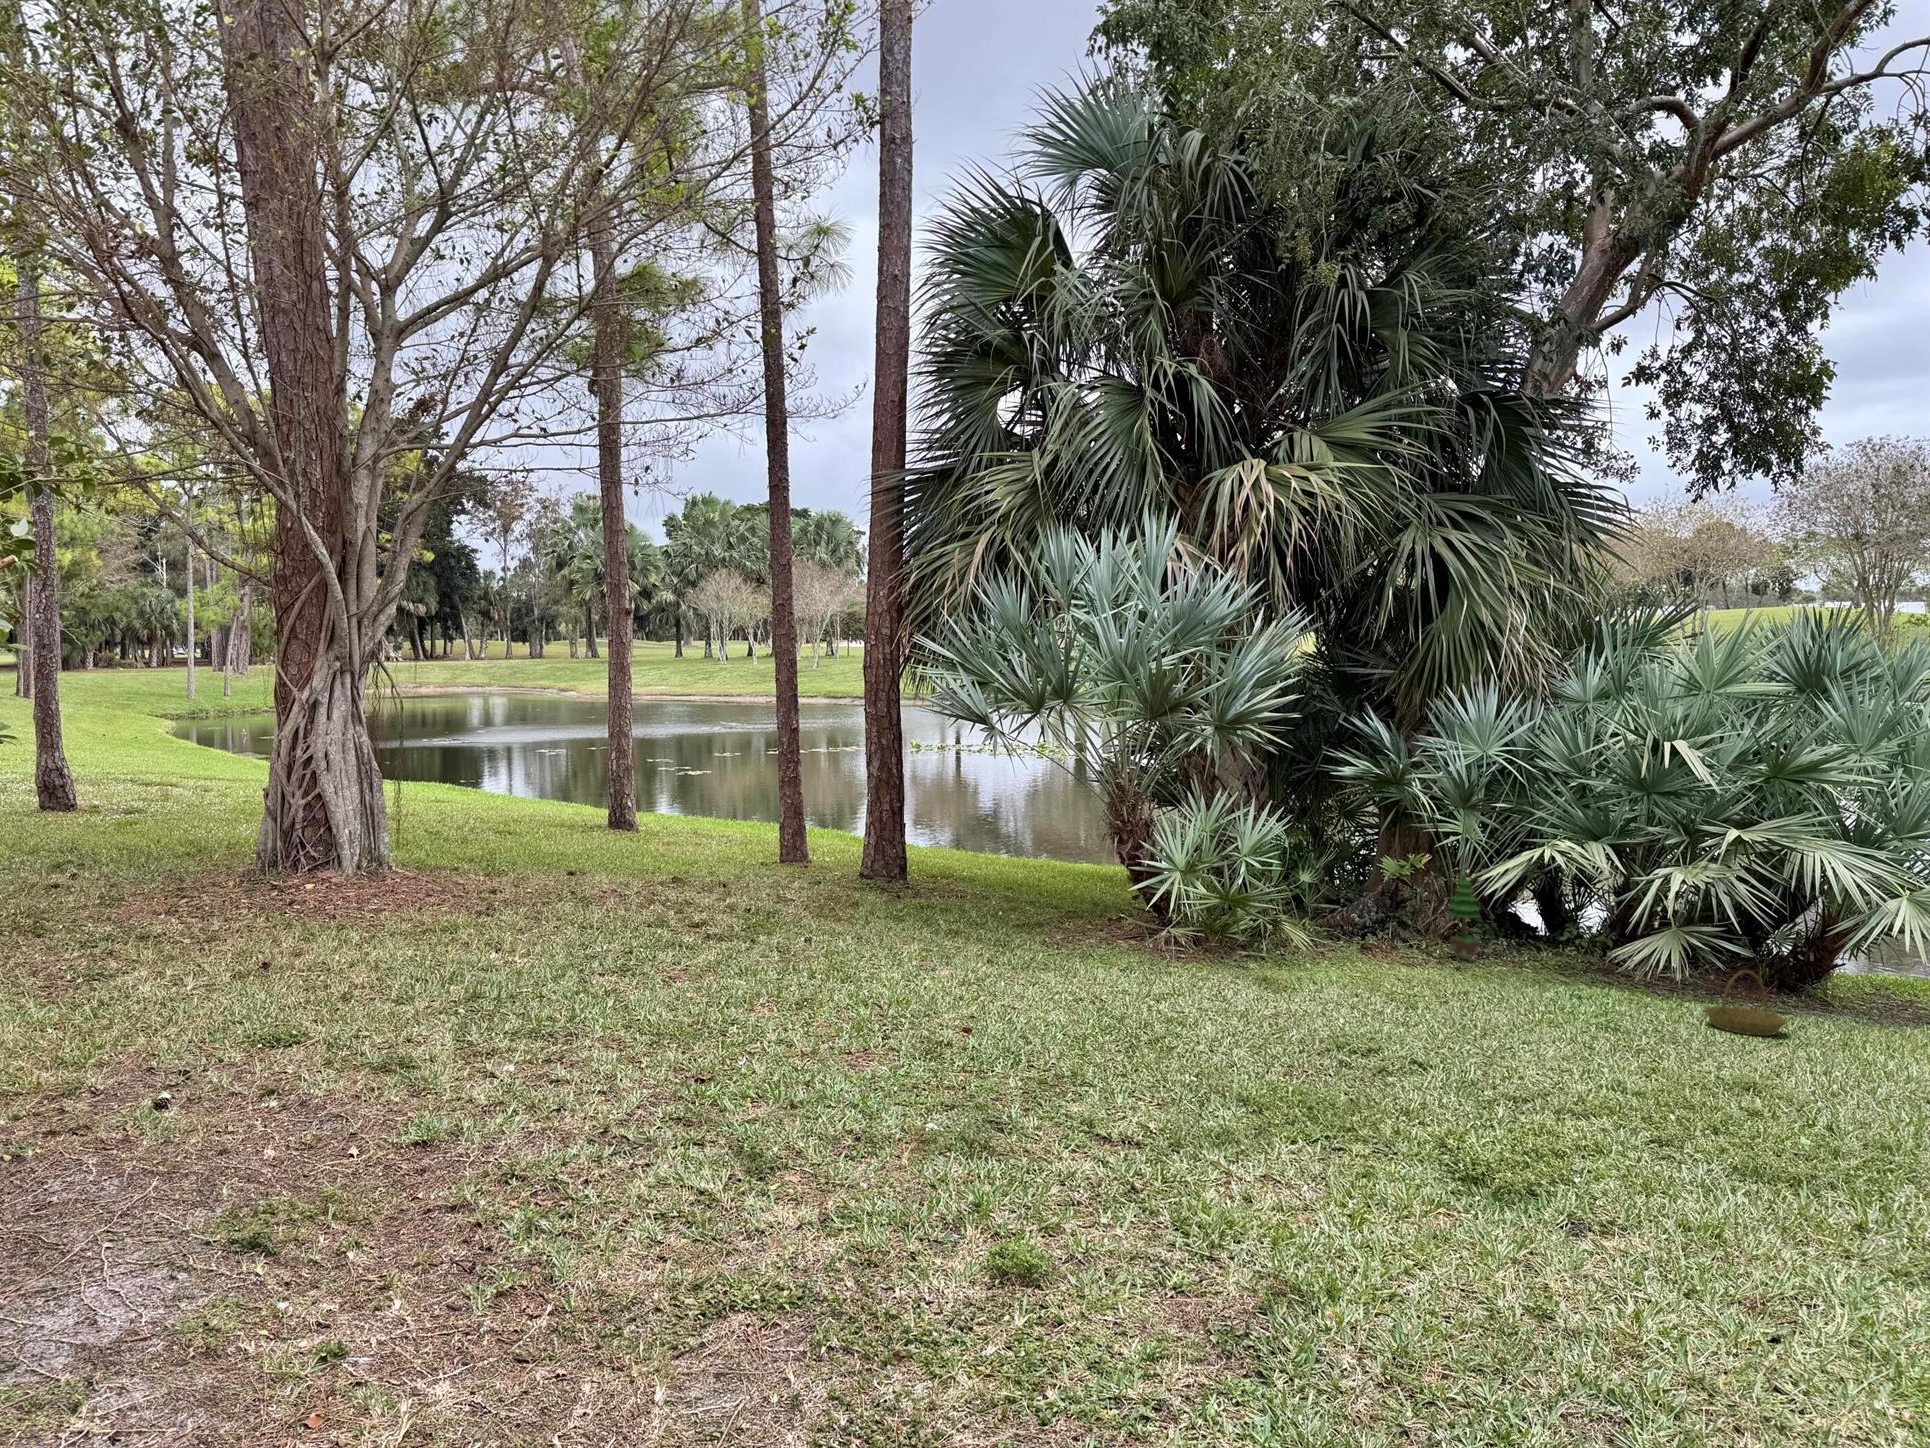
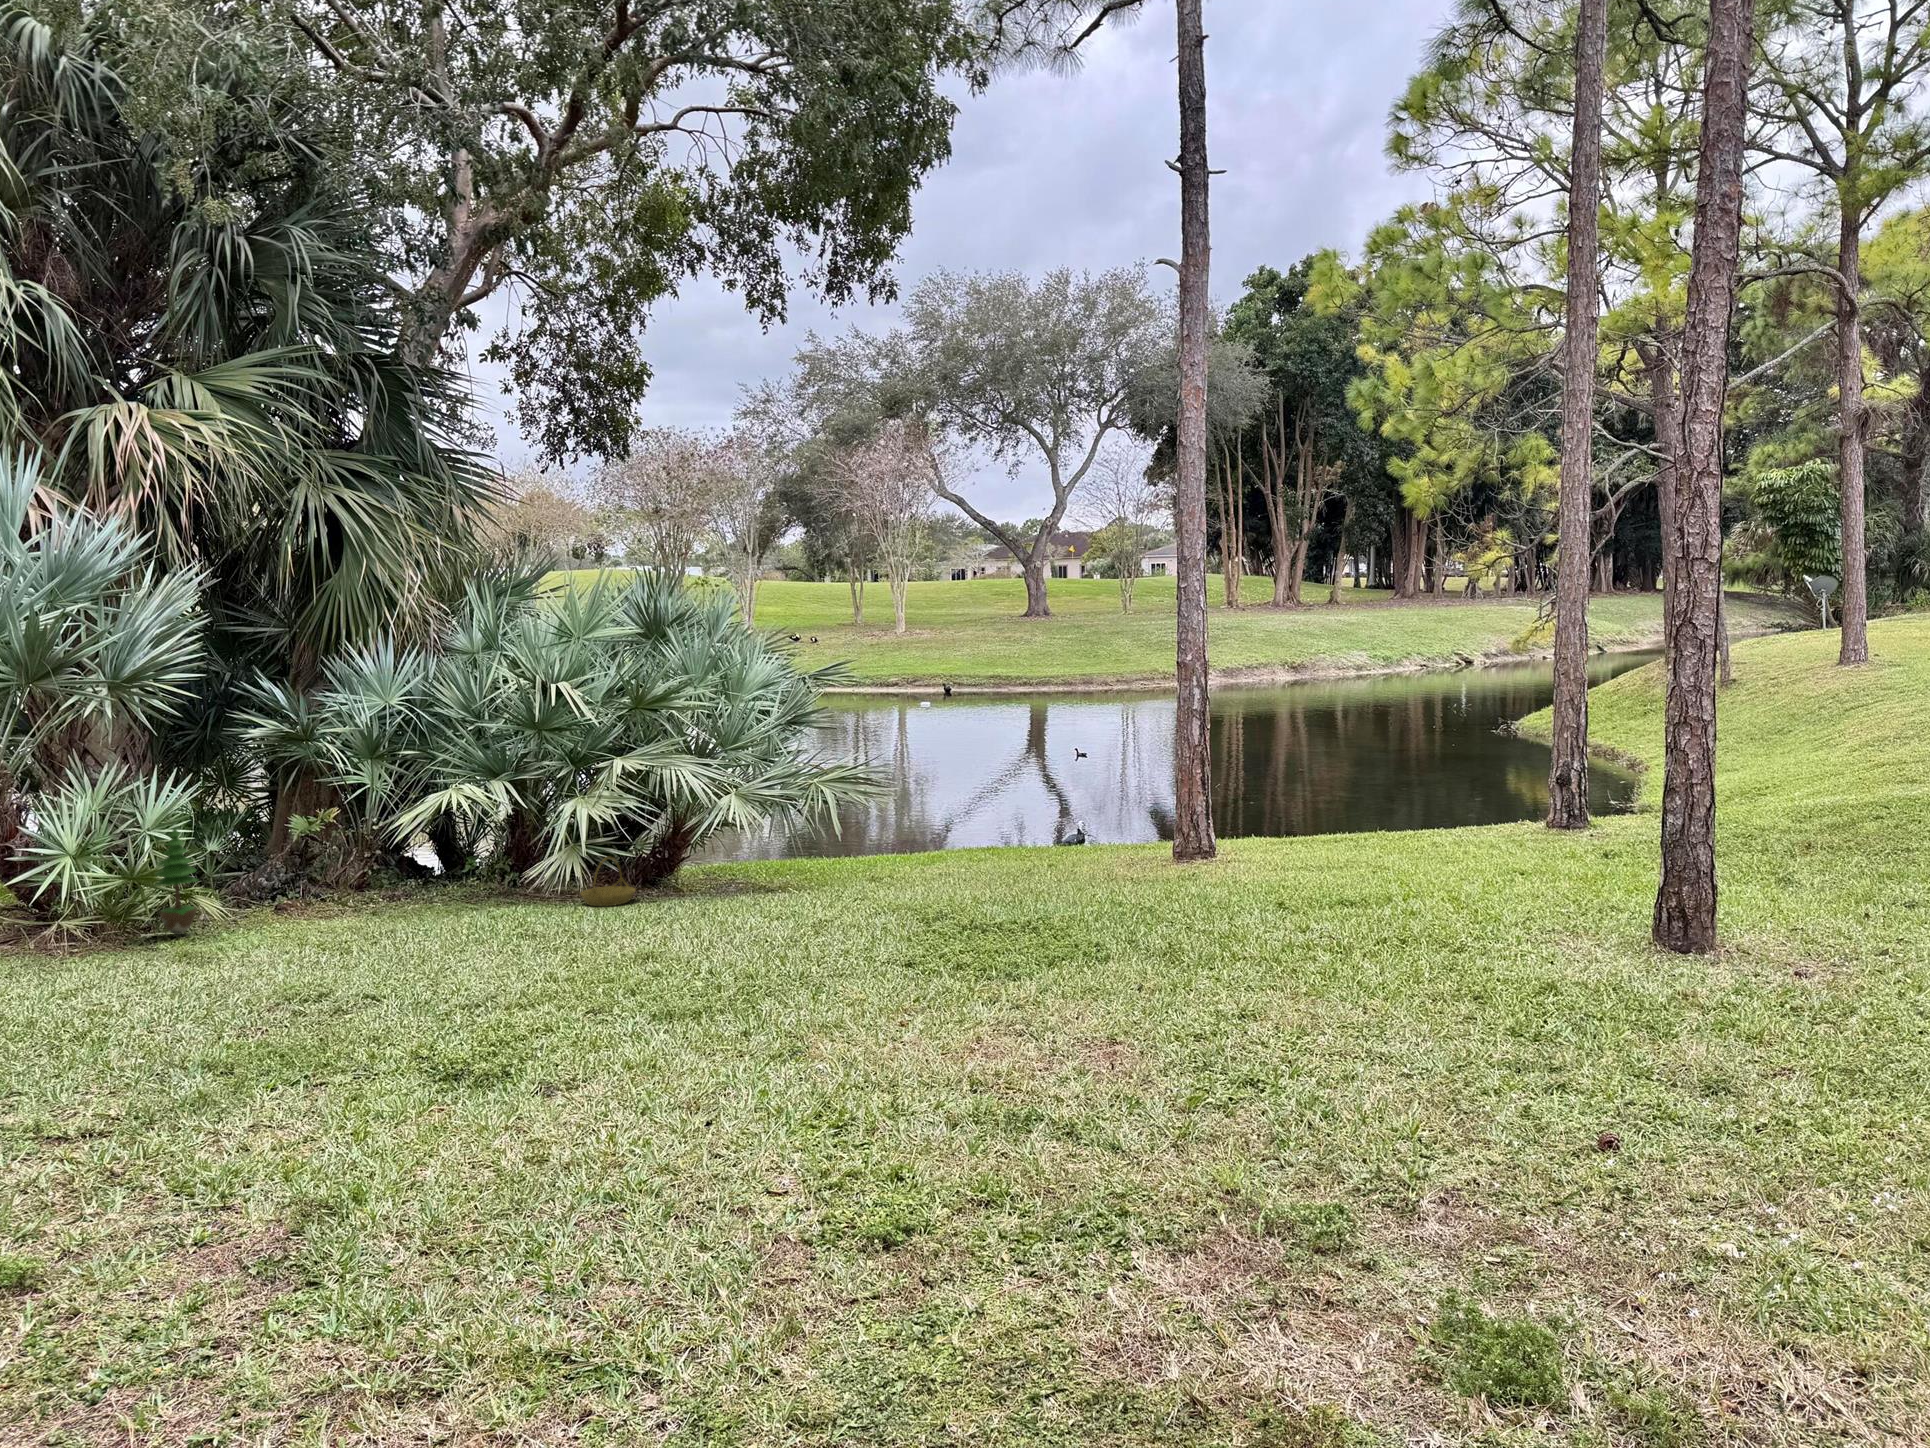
potted tree: present [1446,873,1480,960] -> present [155,827,198,935]

